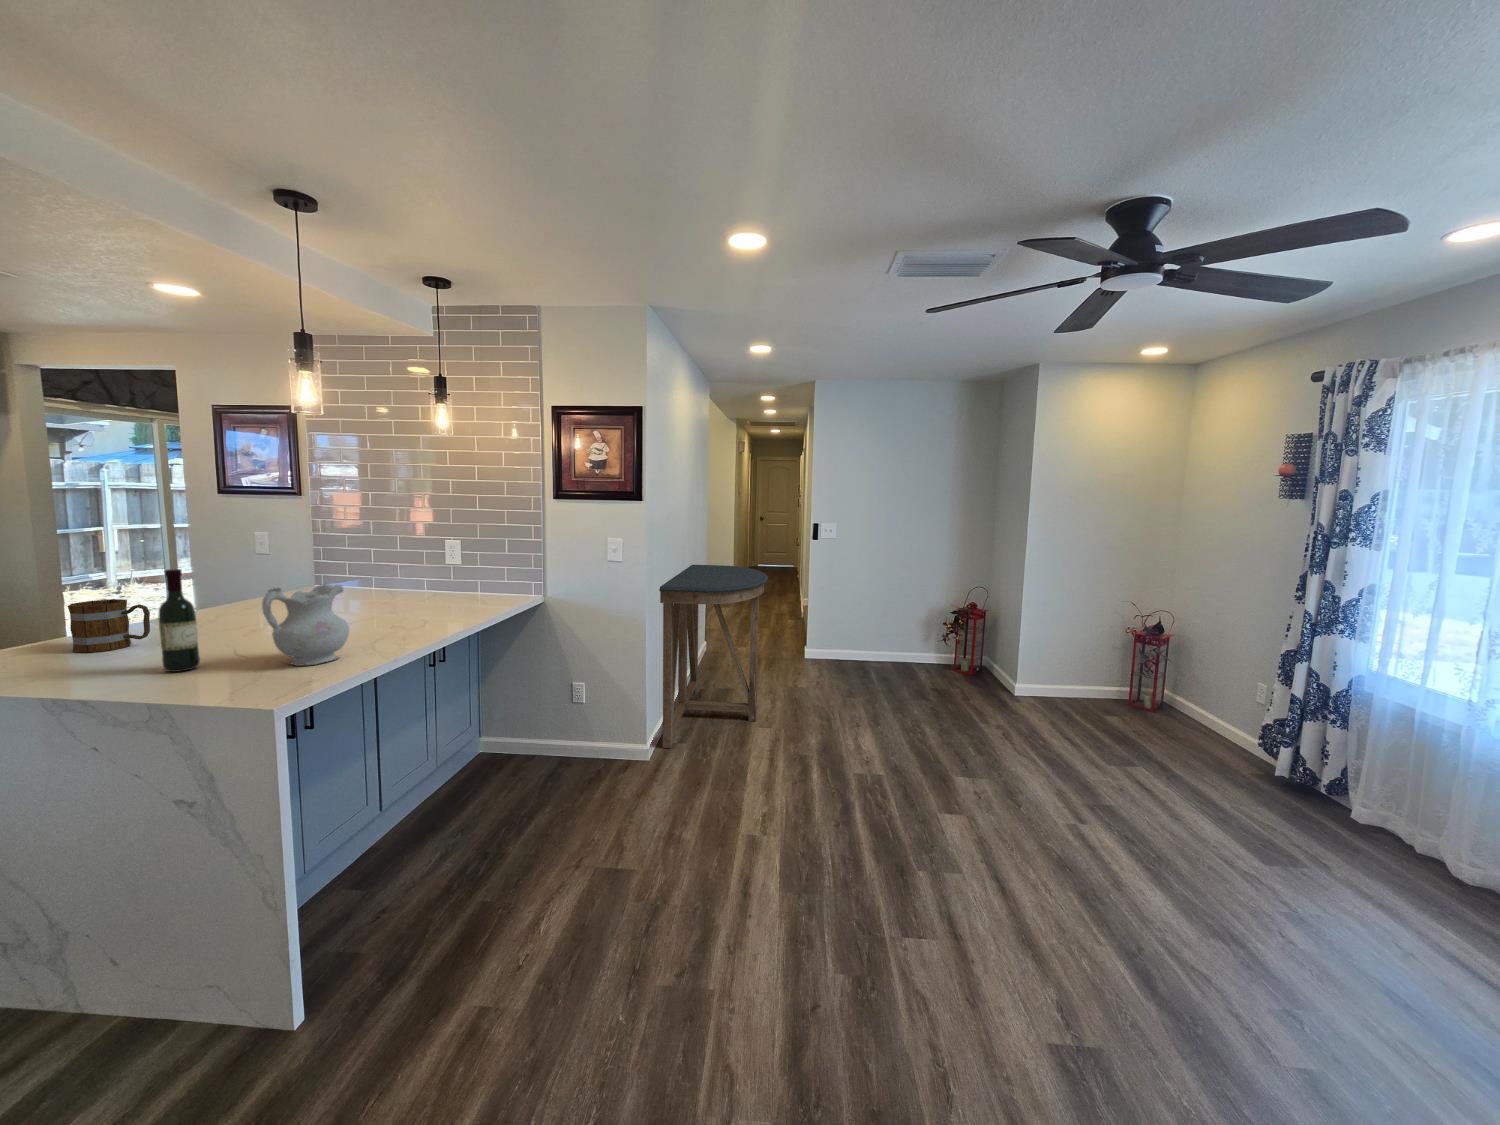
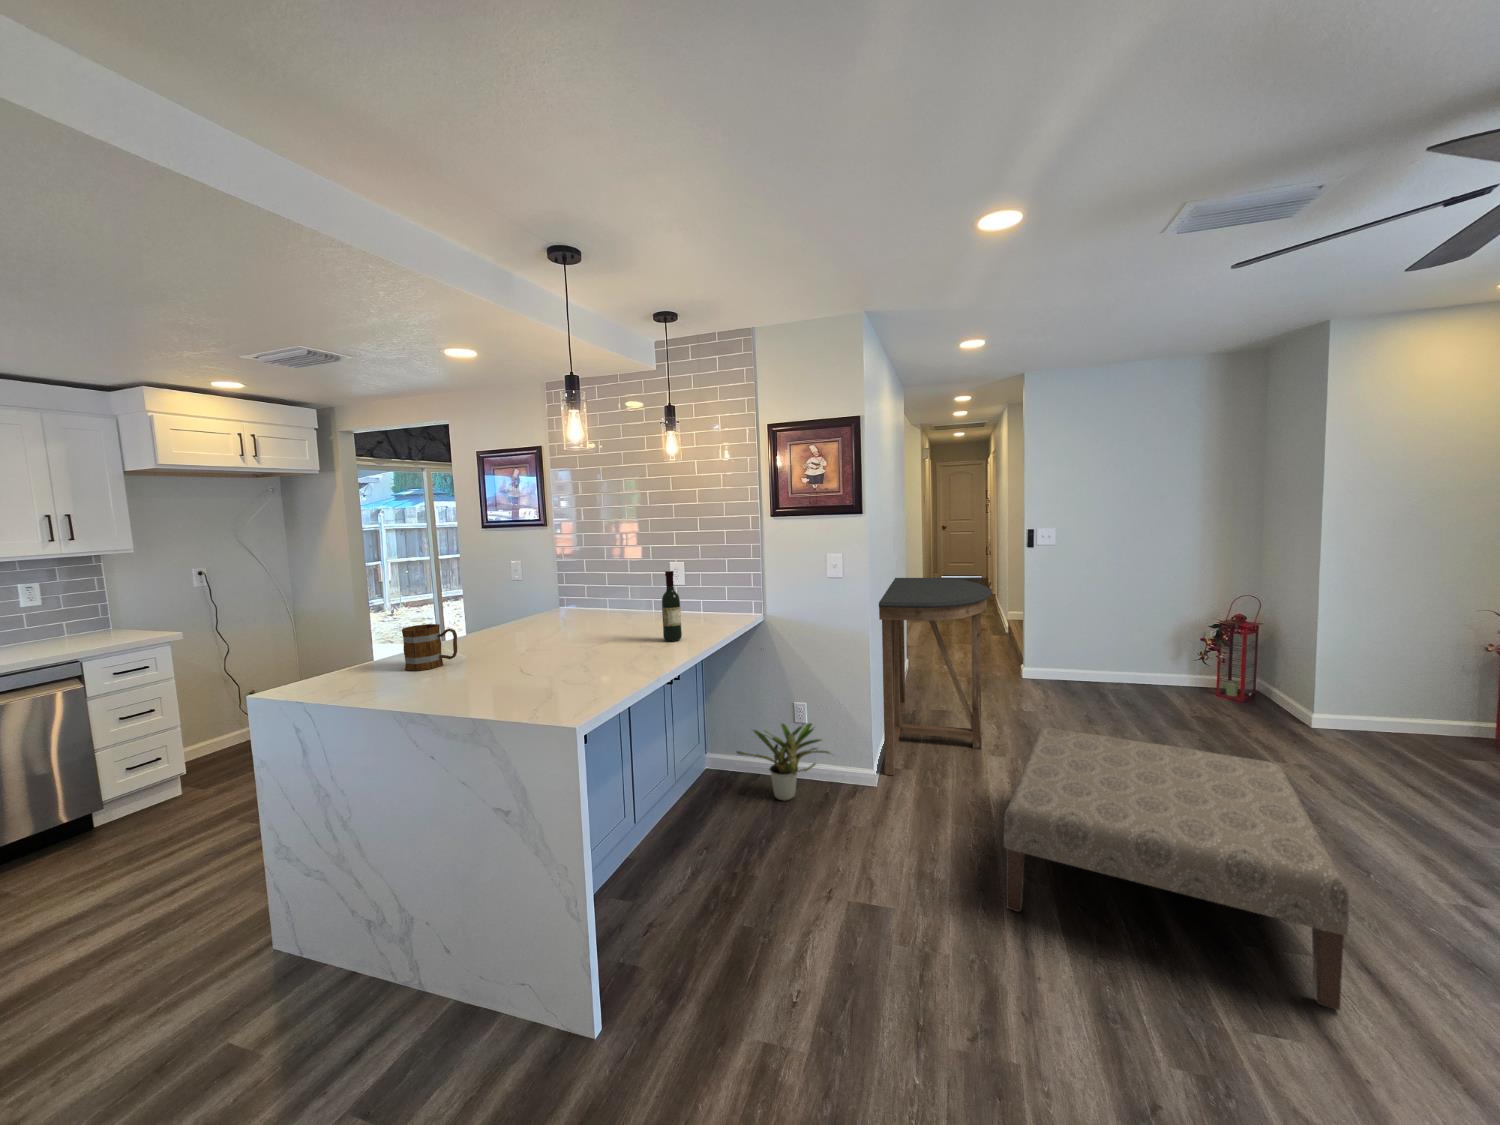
wine bottle: present [159,569,200,672] -> present [662,571,682,641]
ceramic pitcher: present [262,584,349,666] -> none [556,607,622,685]
ottoman: none [735,700,972,910] -> present [1004,728,1349,1010]
potted plant: none [508,701,608,778] -> present [737,723,830,801]

